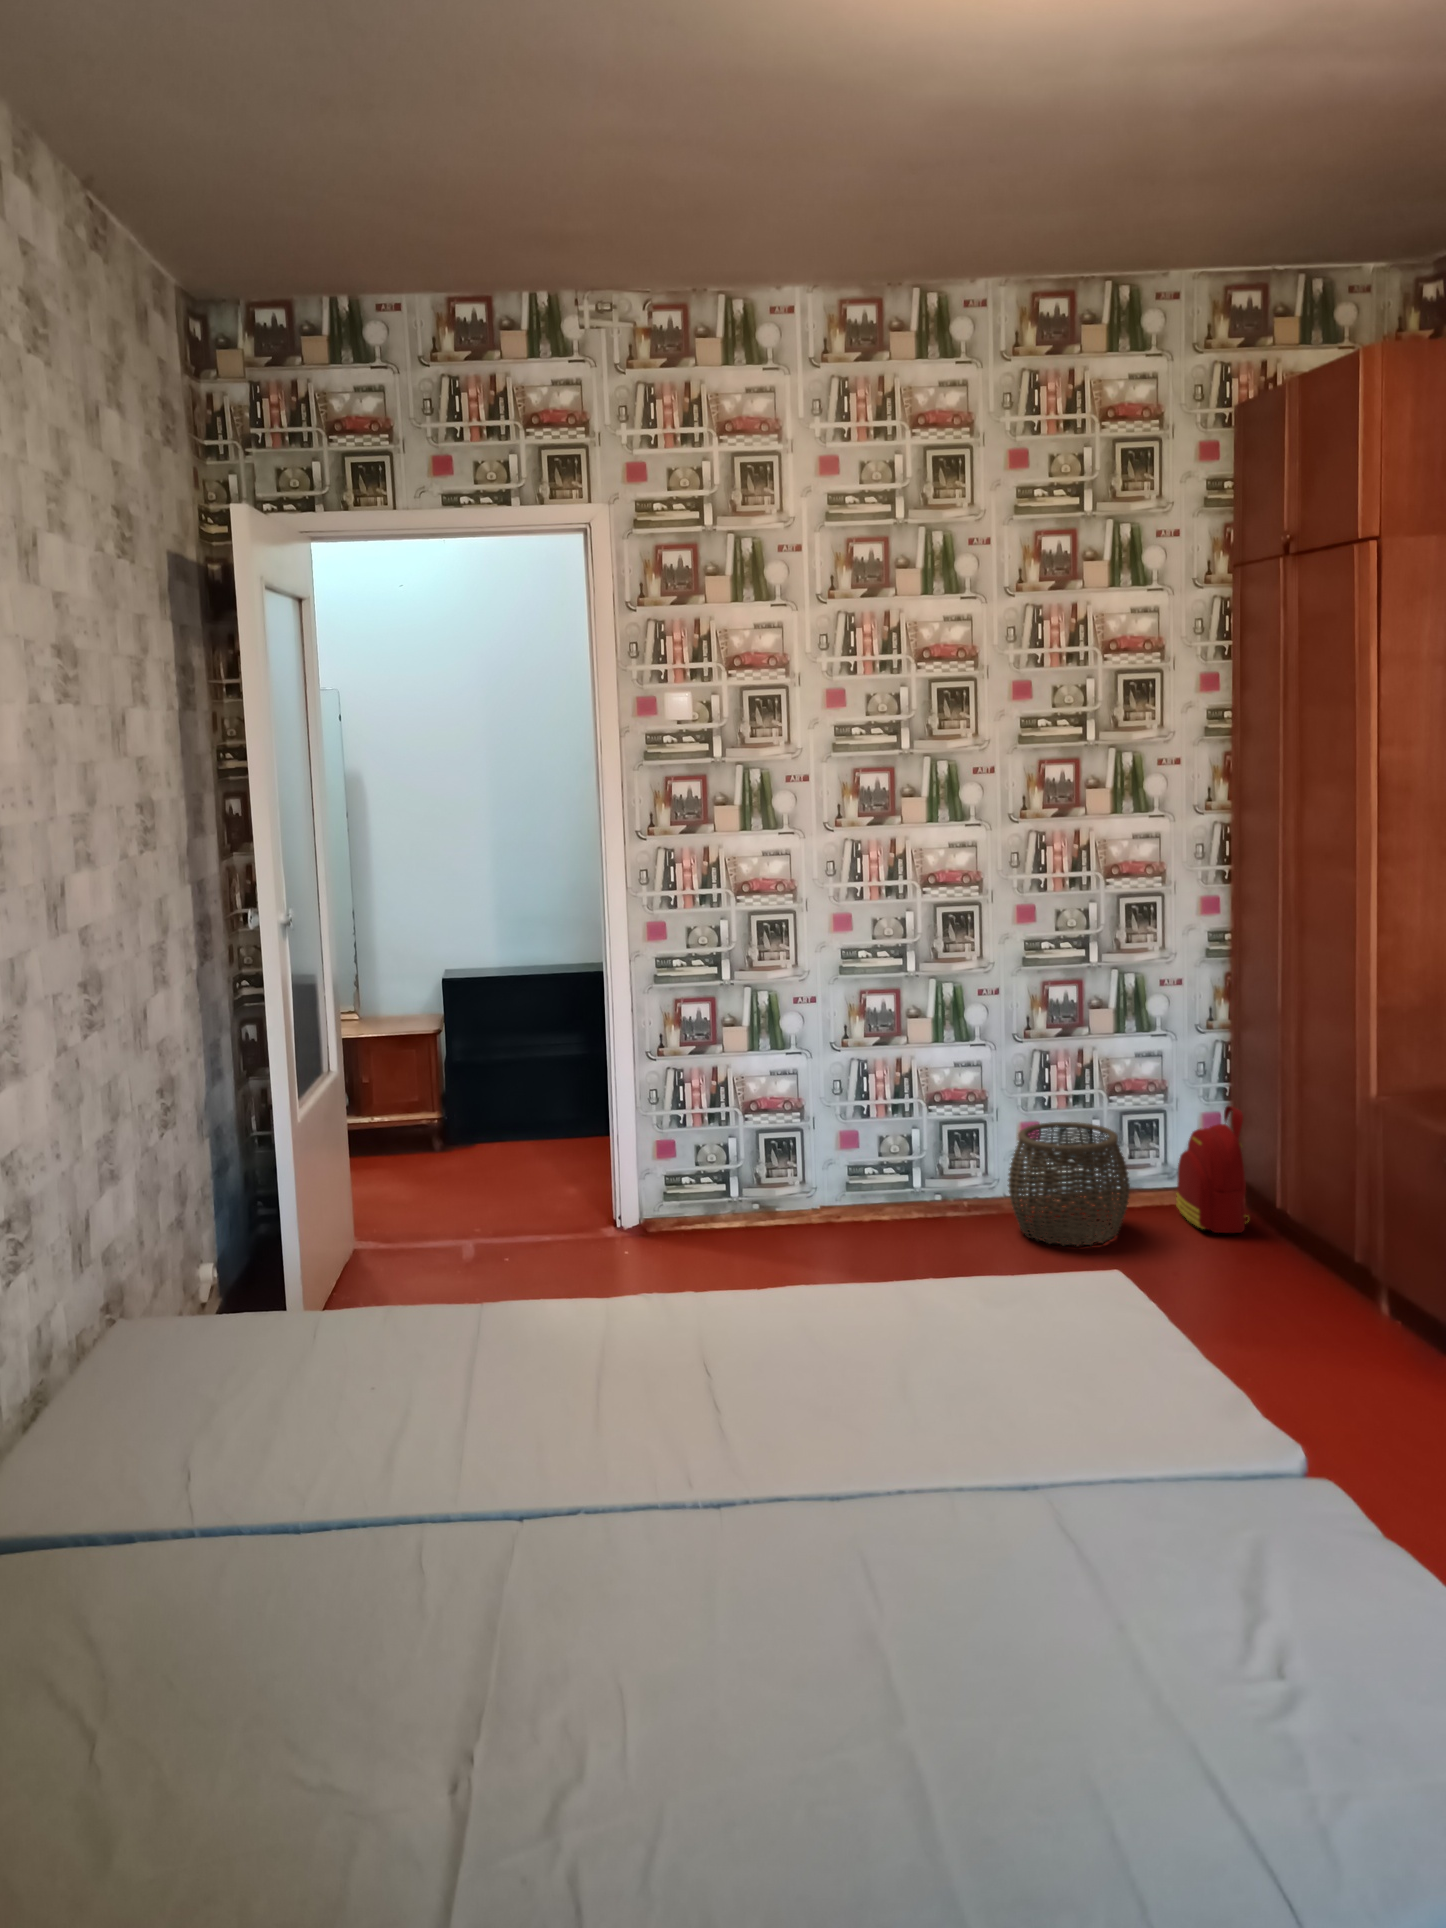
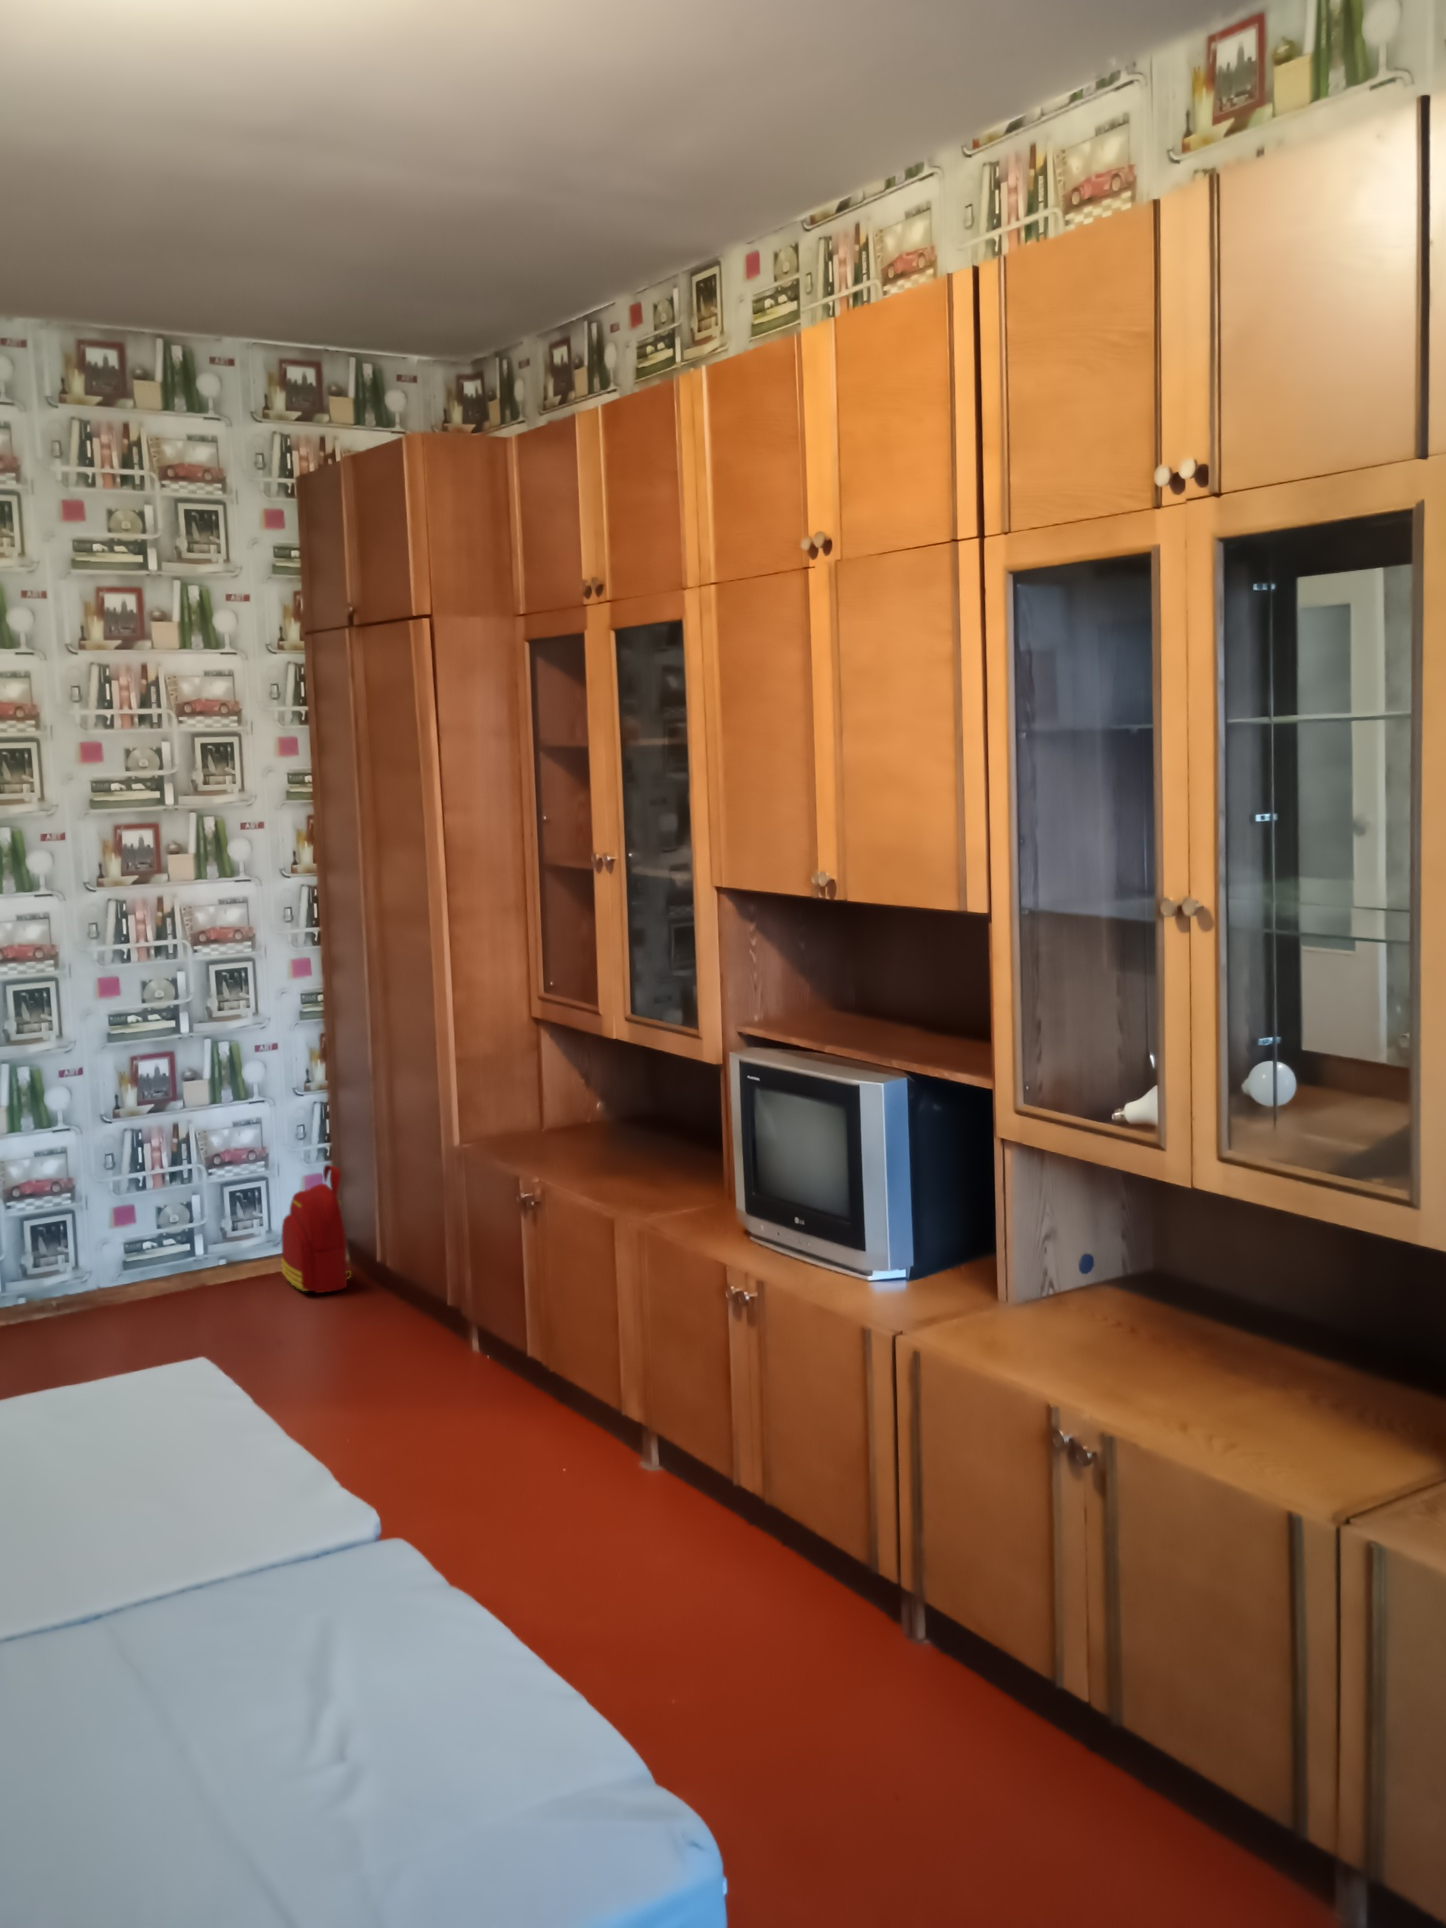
woven basket: present [1008,1122,1130,1246] -> none [99,1200,230,1333]

